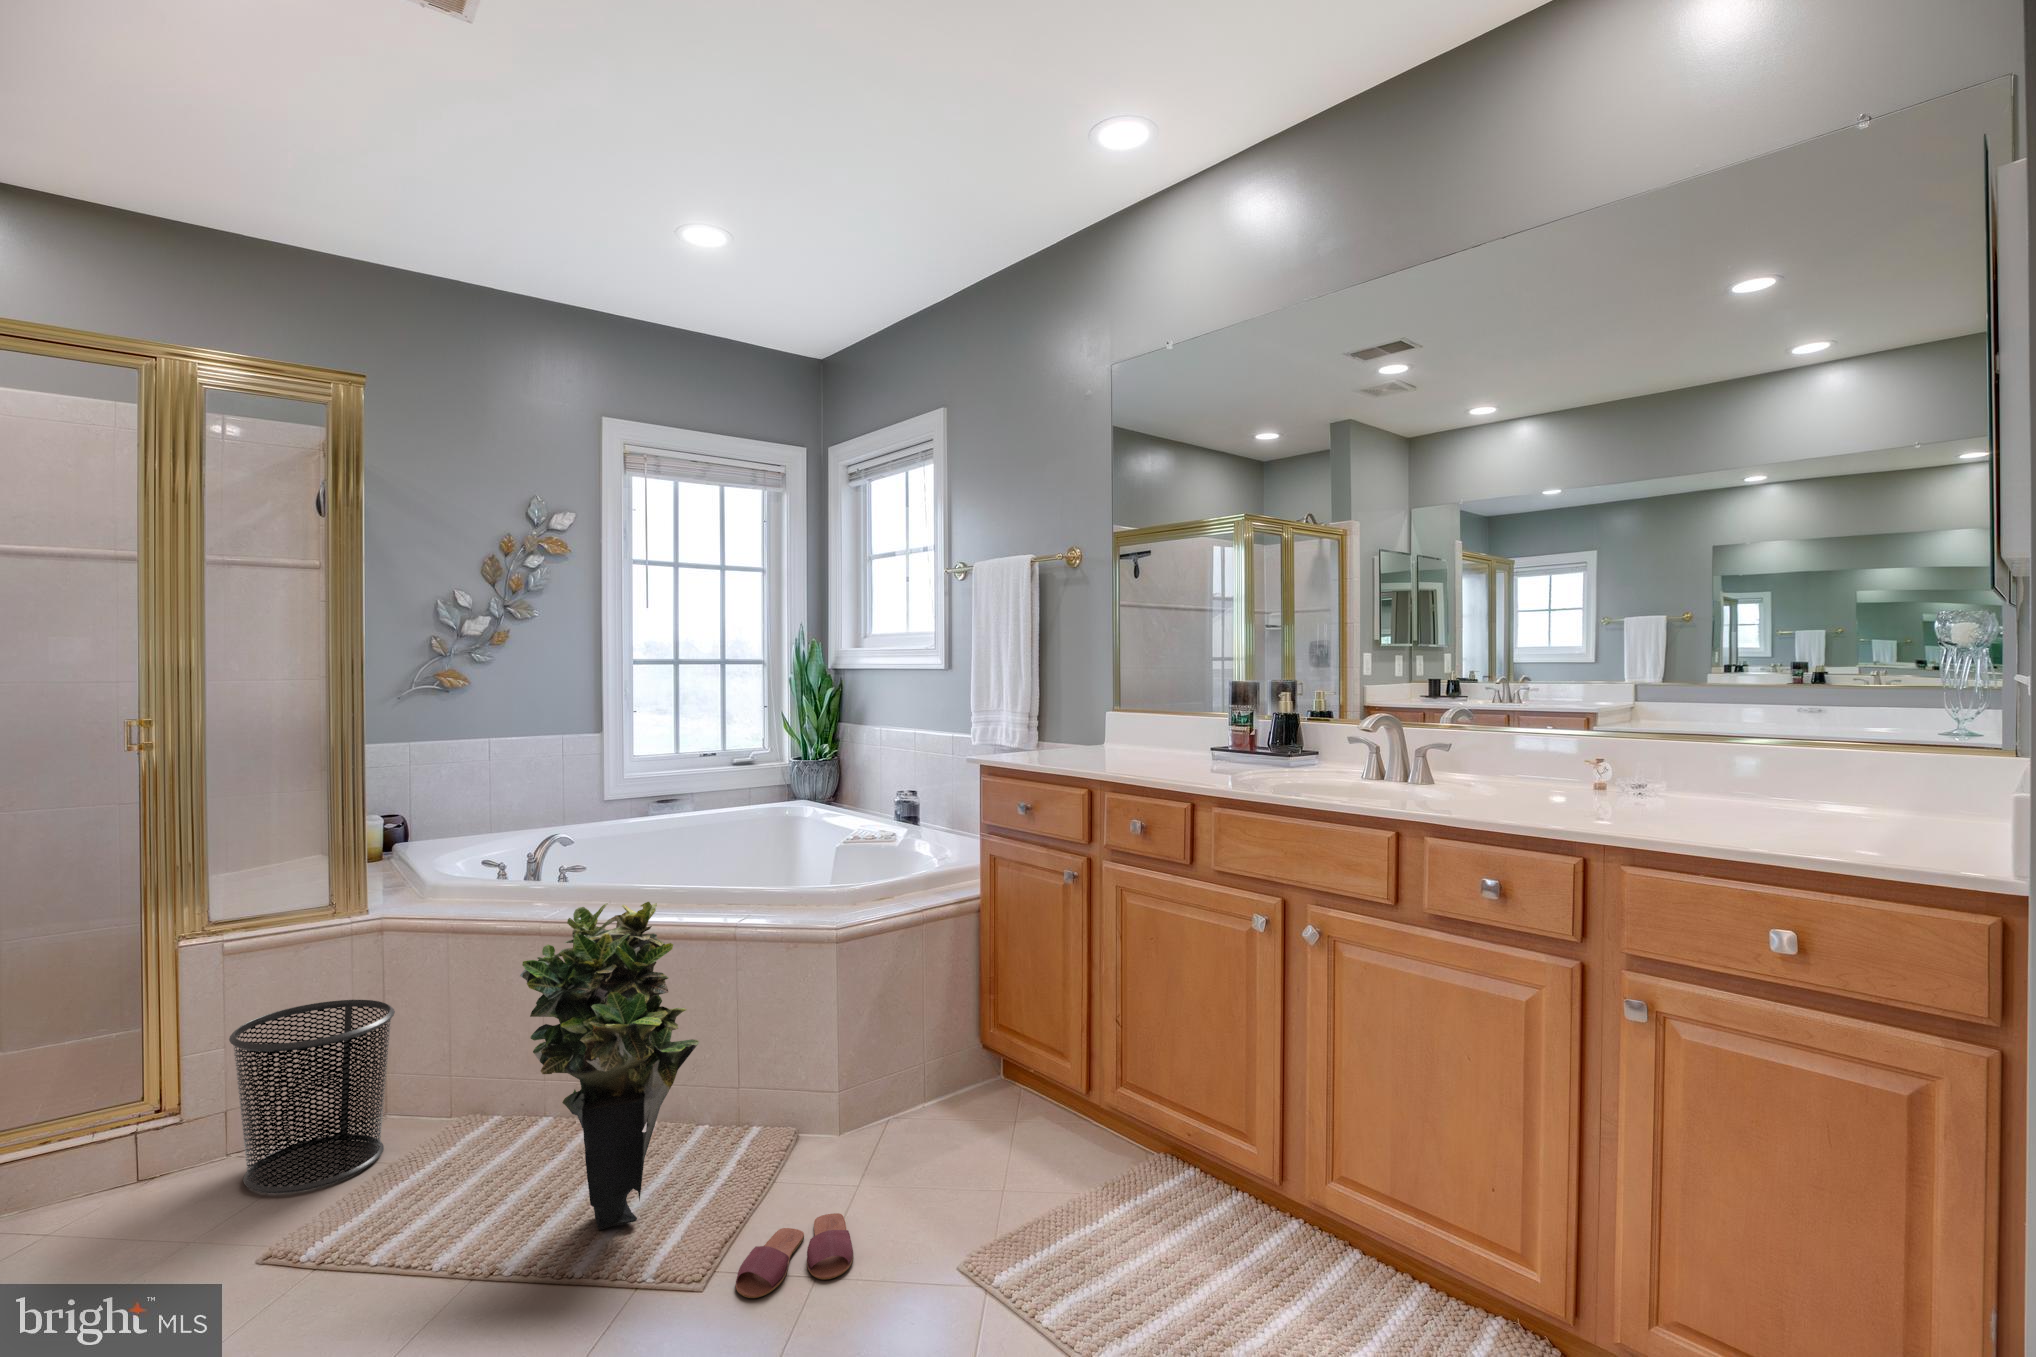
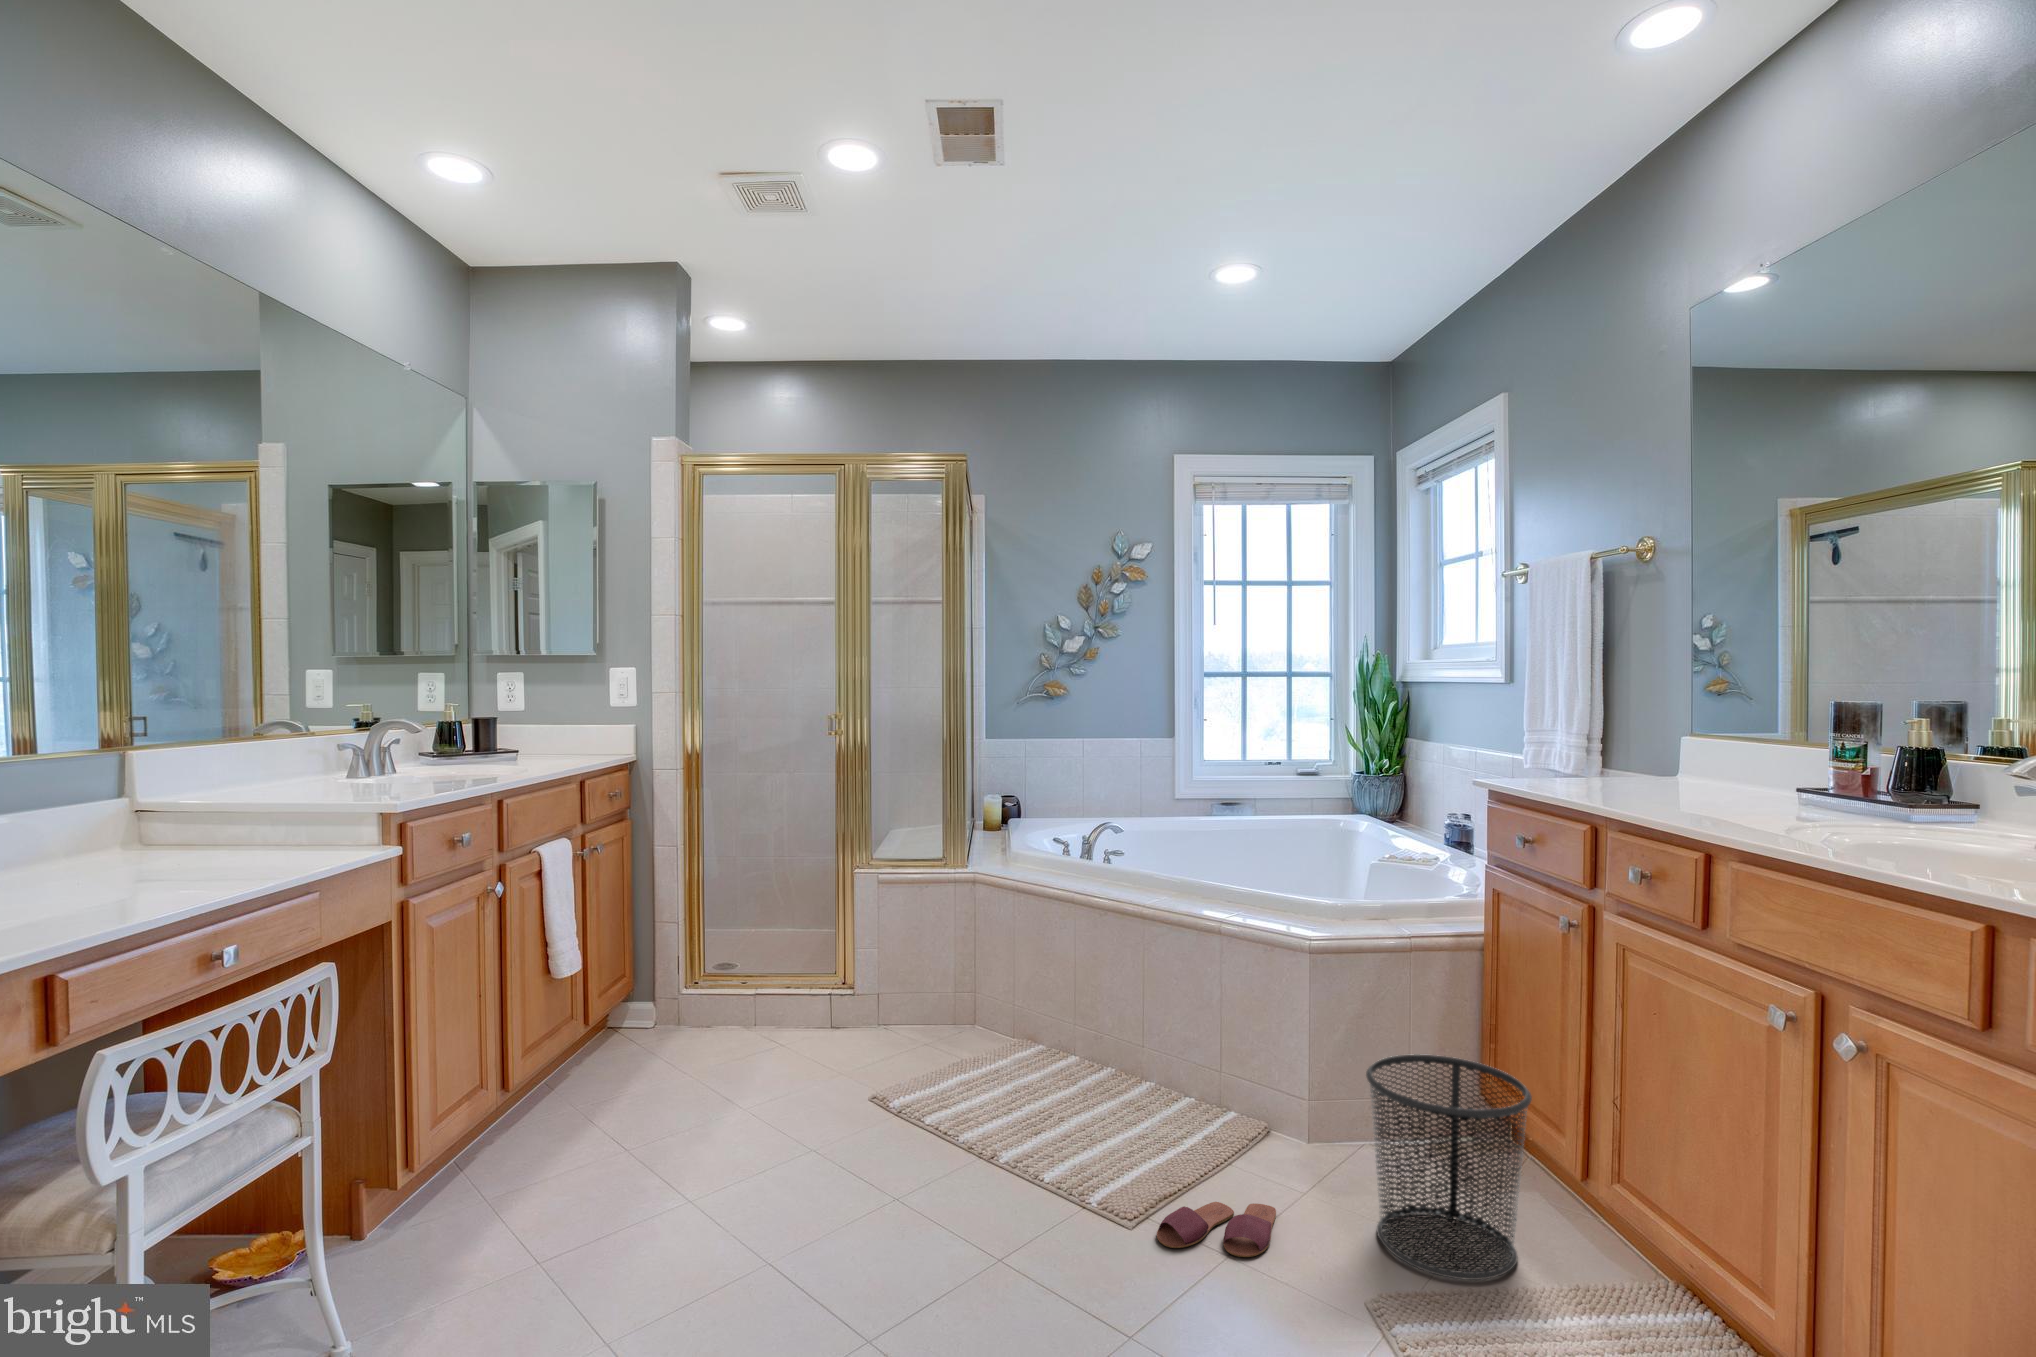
potted plant: present [520,902,699,1230] -> none [1030,881,1167,1156]
waste bin: present [229,1000,395,1193] -> present [1366,1054,1532,1280]

